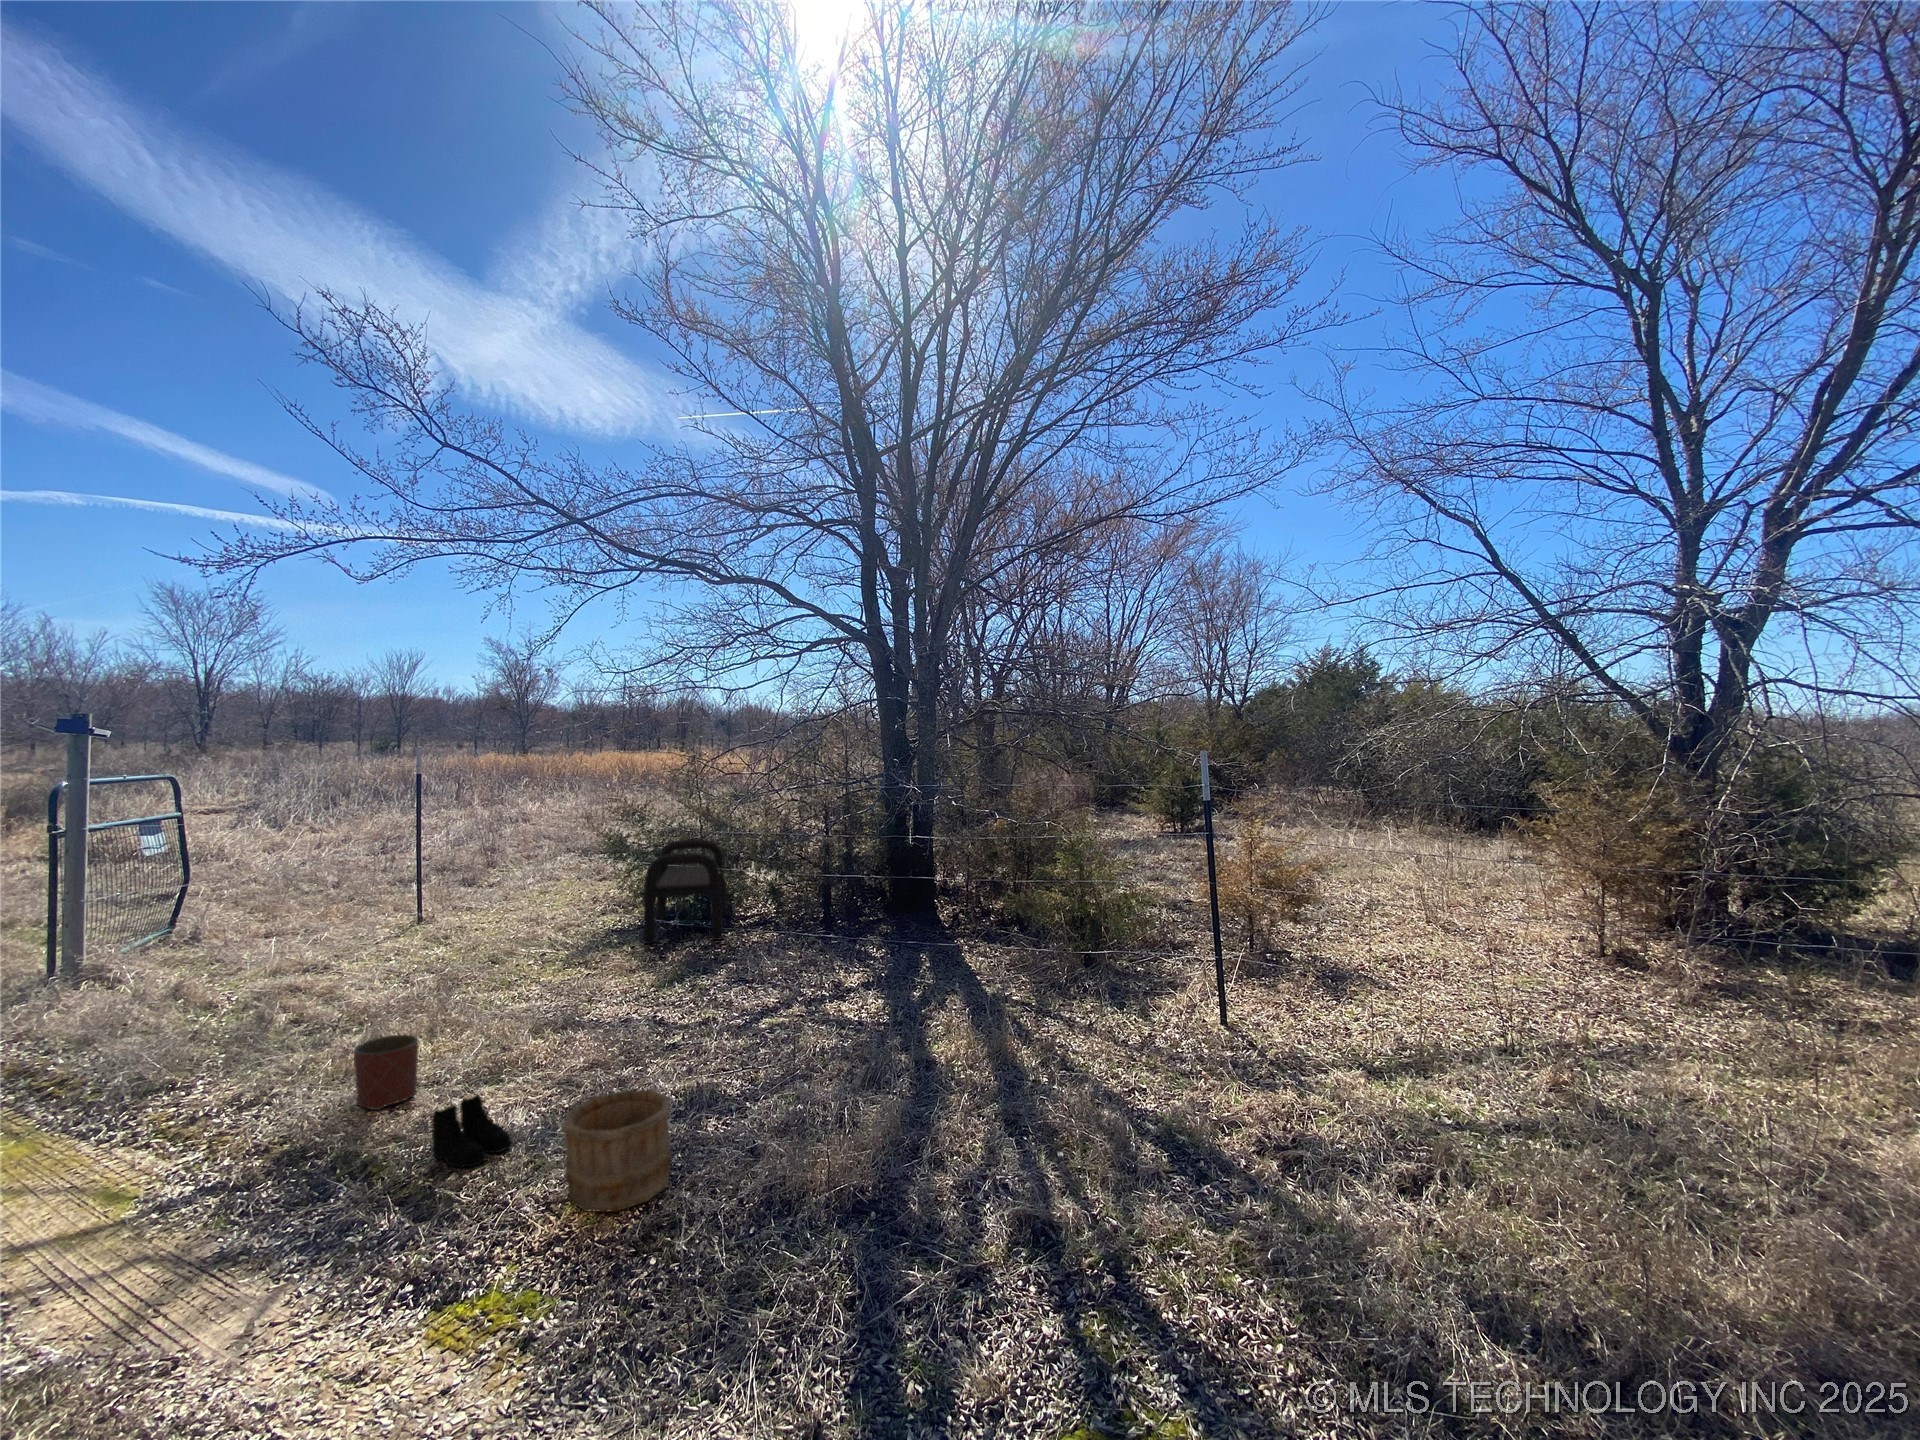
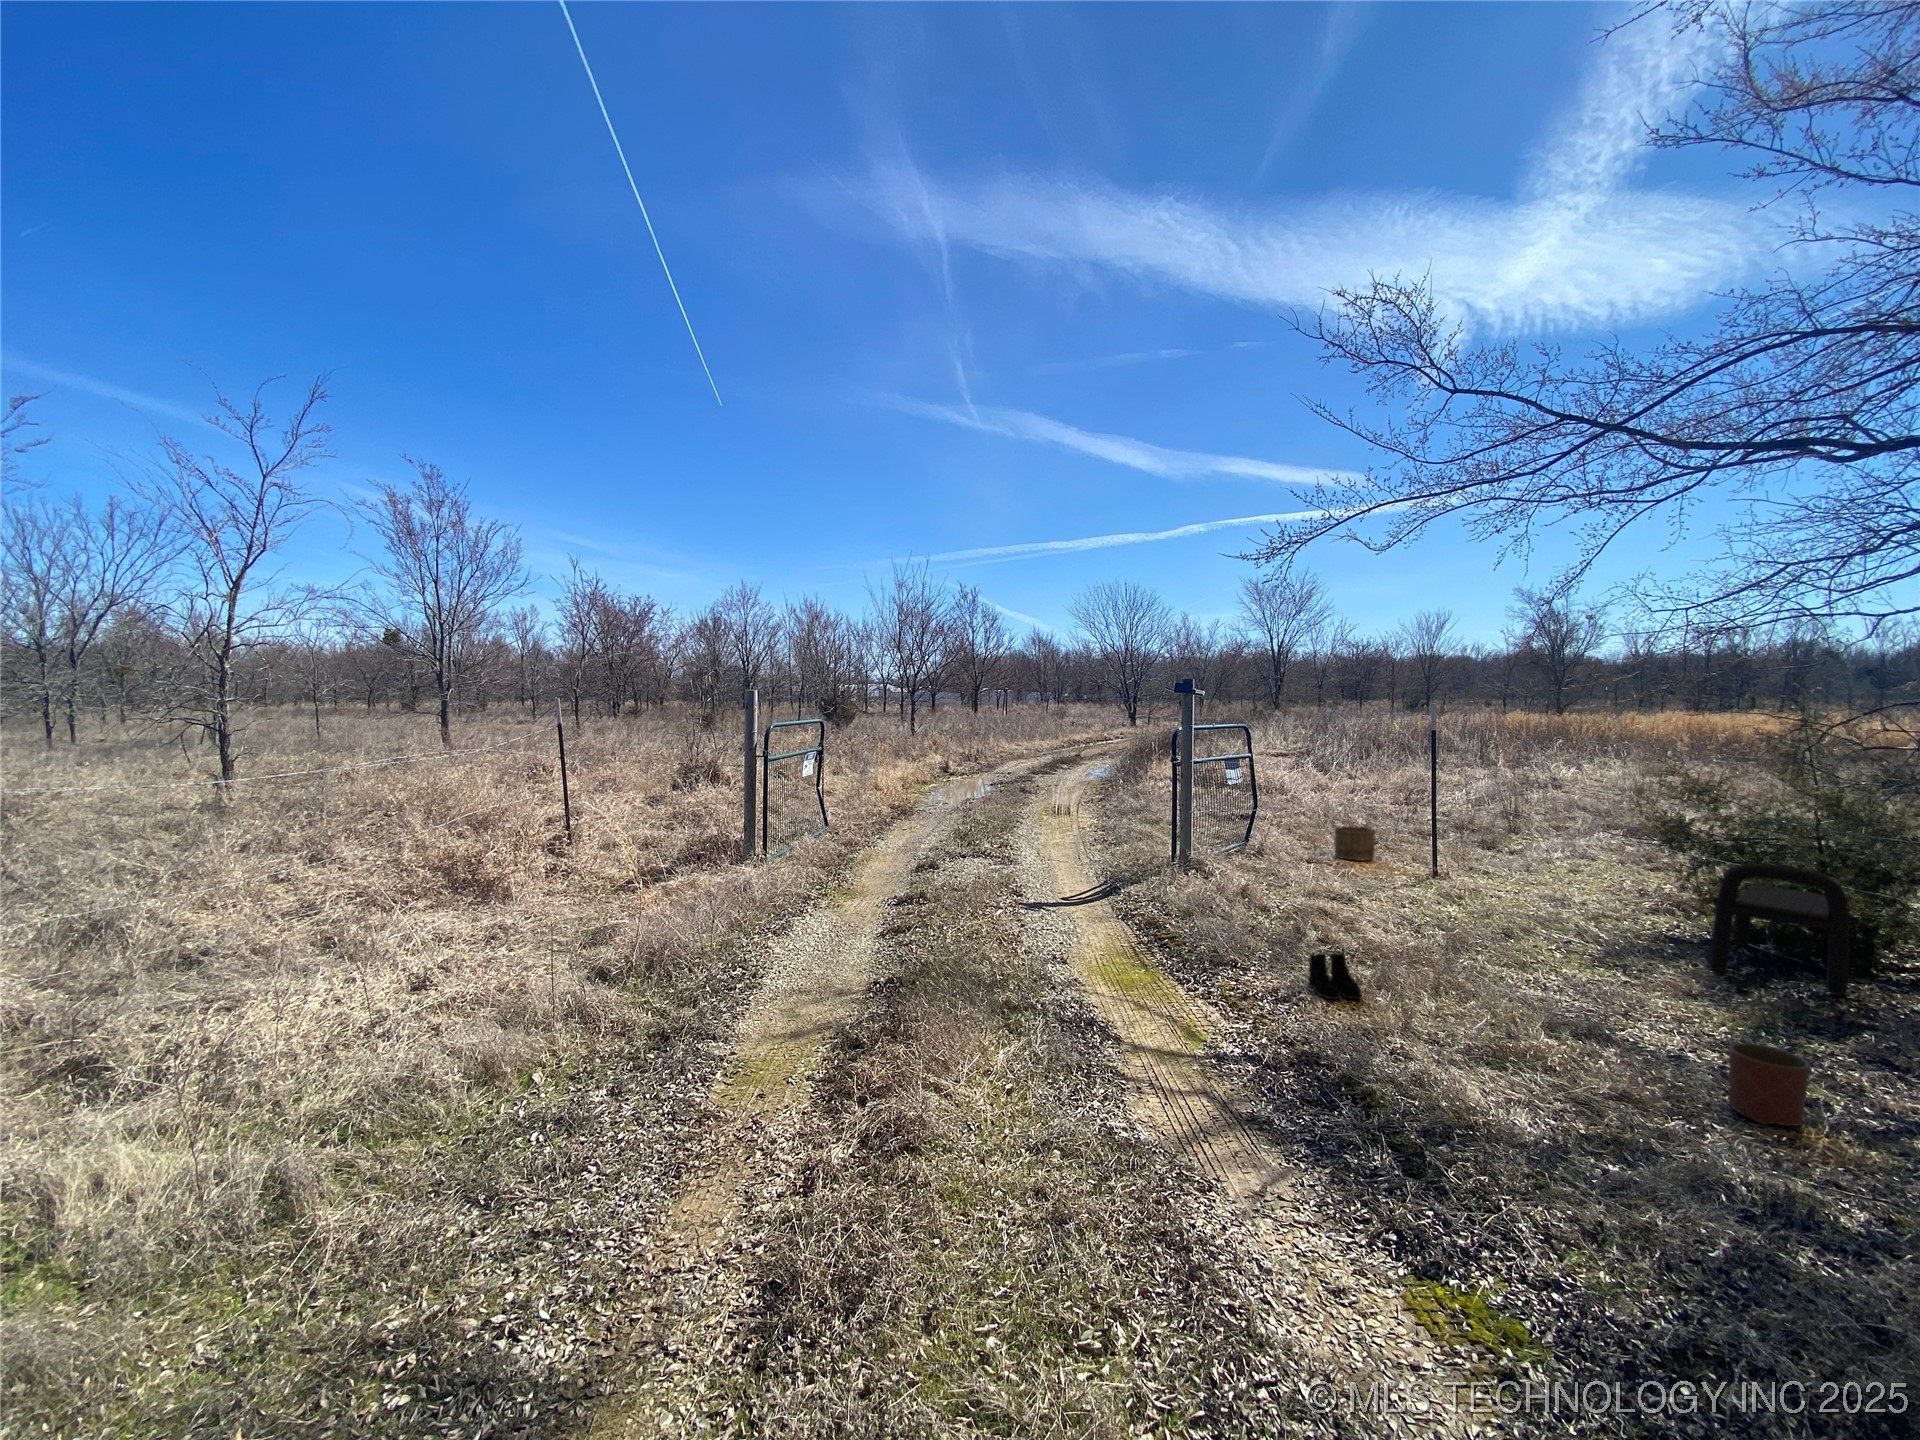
planter: present [354,1035,418,1110] -> present [1728,1043,1810,1126]
wooden bucket: present [561,1090,670,1212] -> present [1334,826,1375,861]
boots: present [432,1095,512,1168] -> present [1308,953,1362,999]

